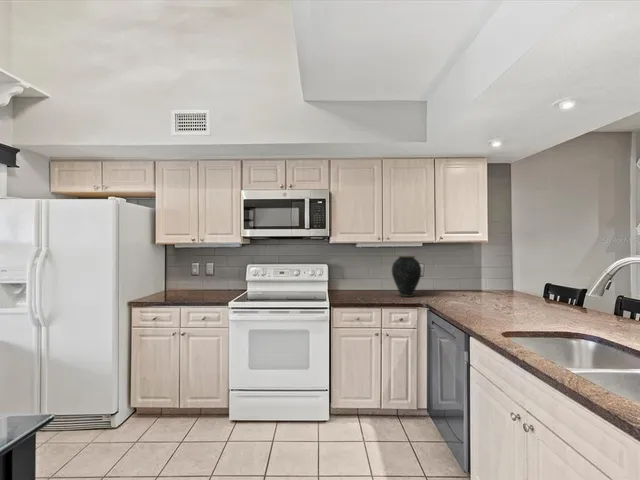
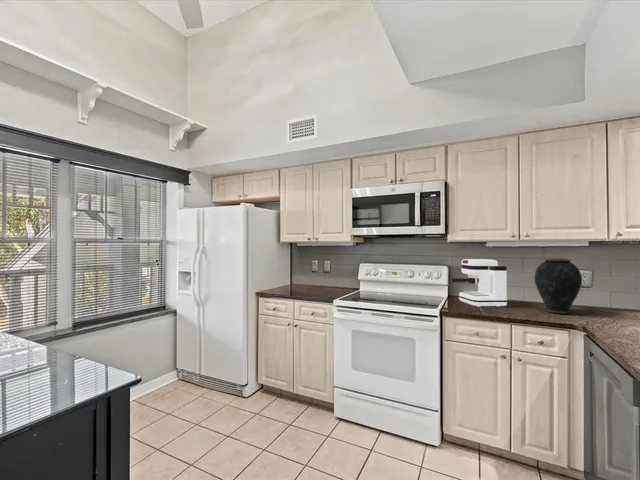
coffee maker: none [333,257,374,297] -> present [451,259,507,307]

